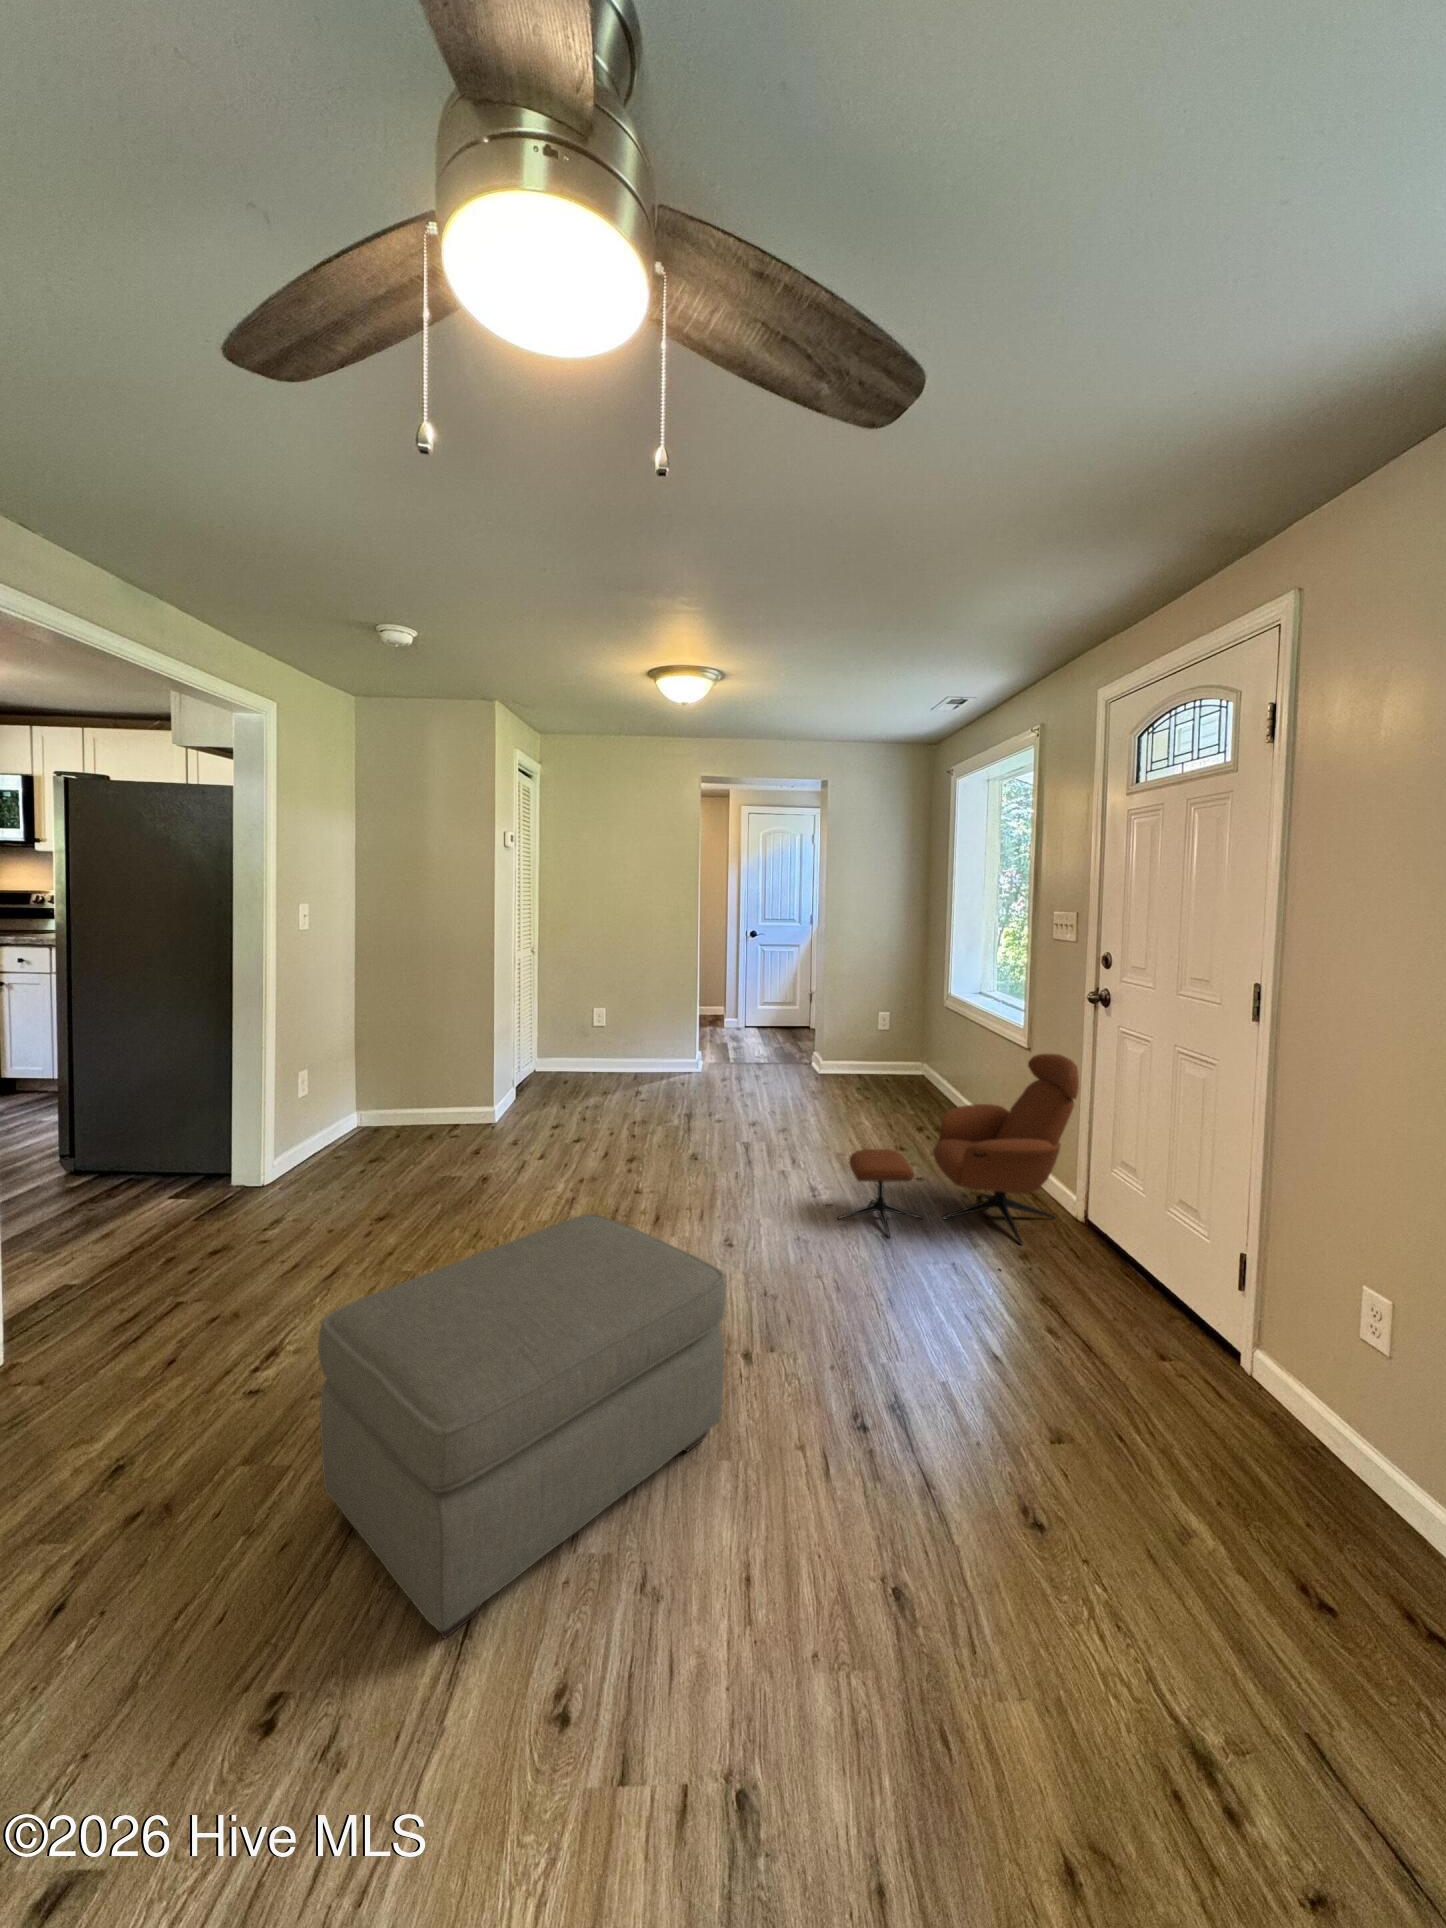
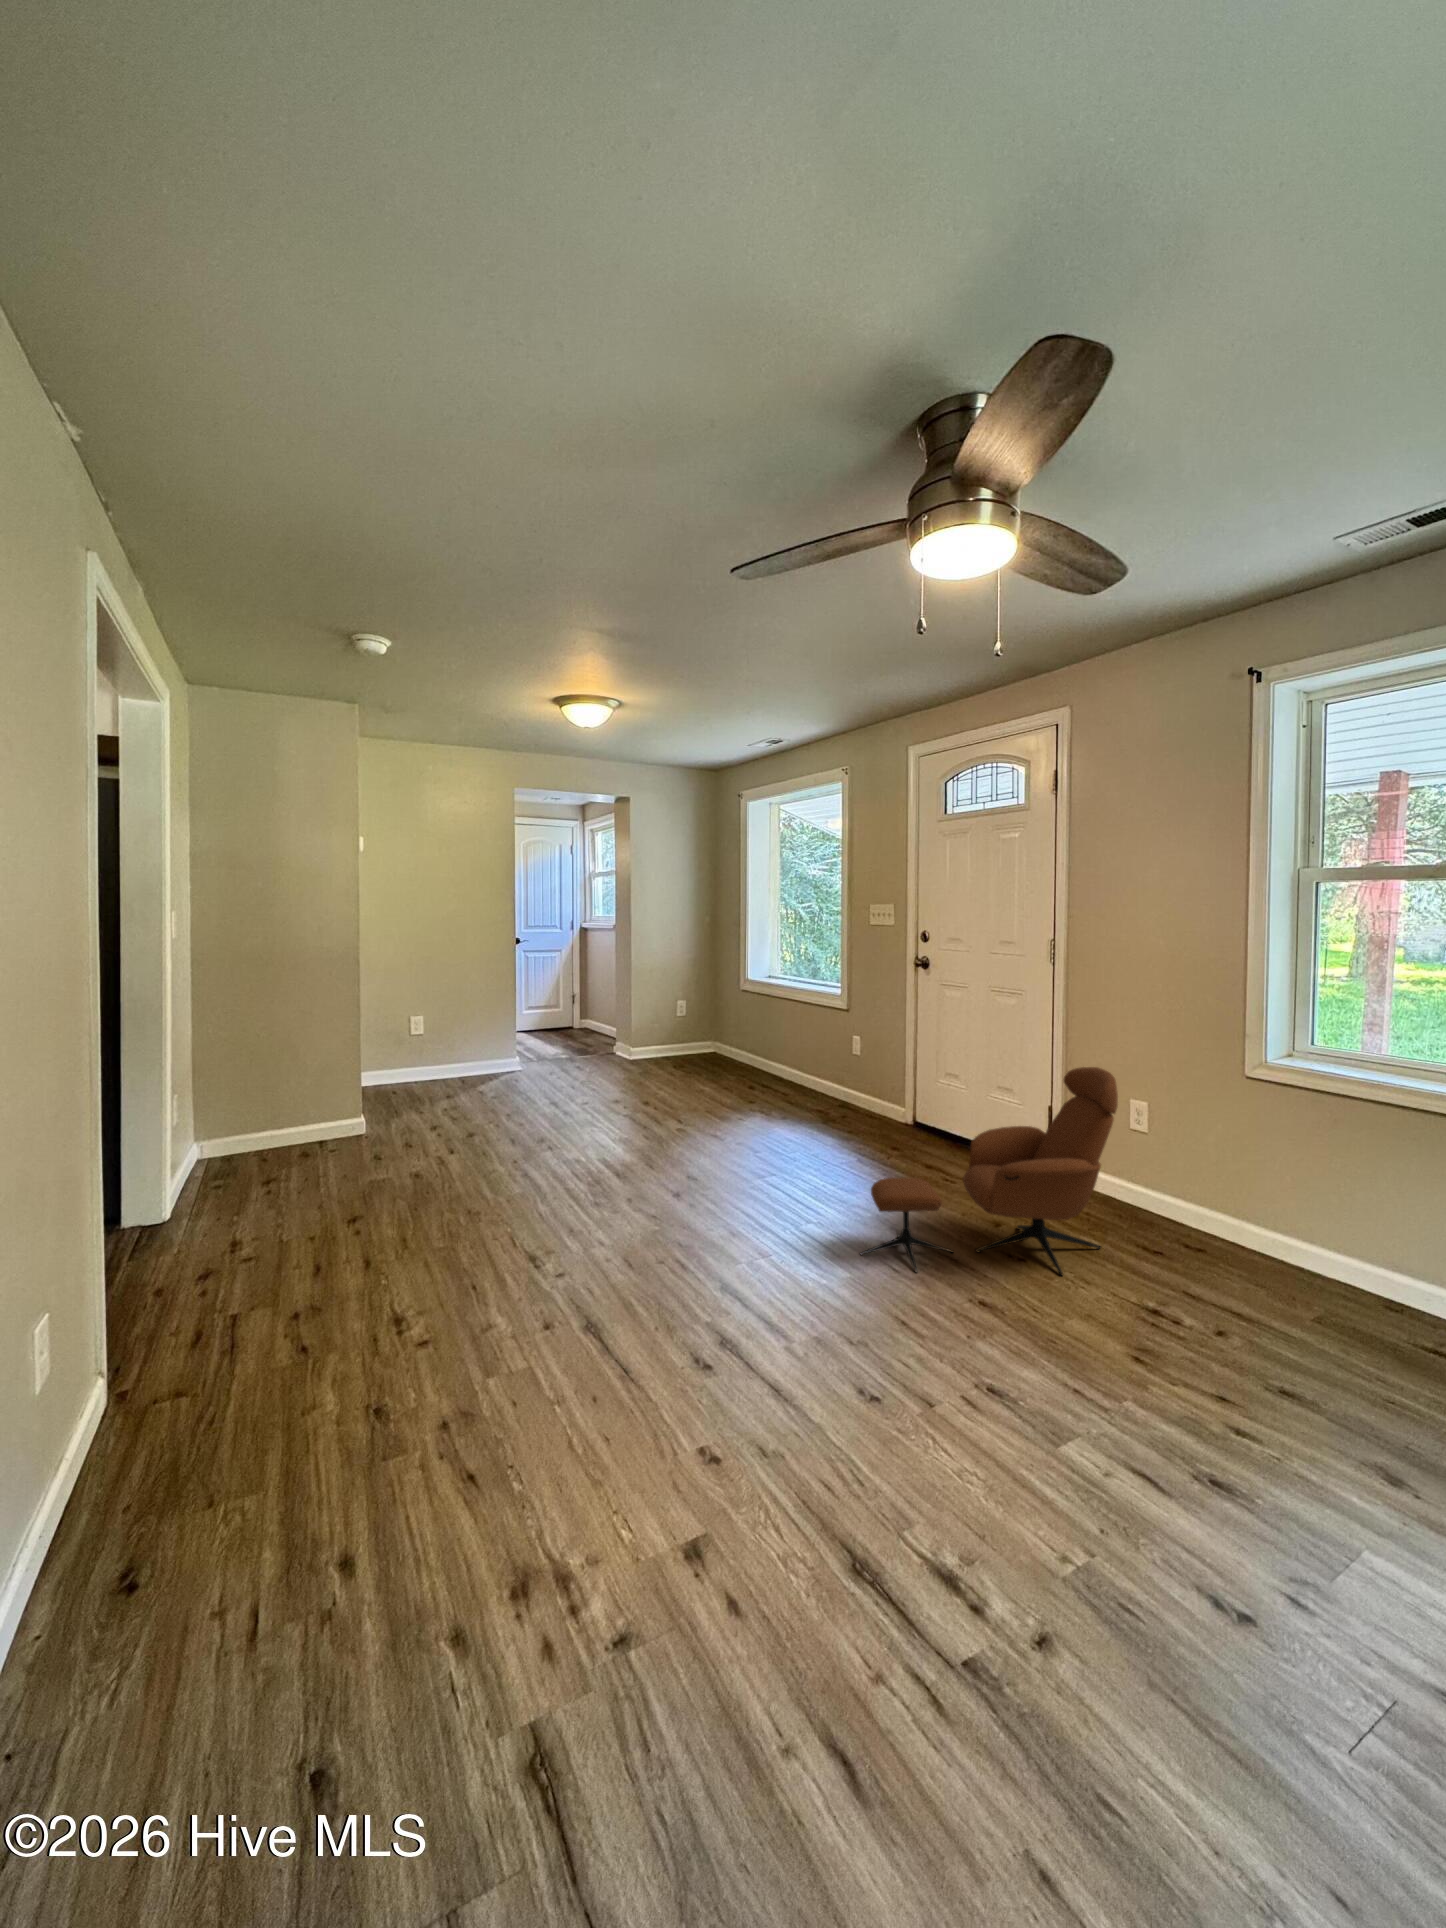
ottoman: present [318,1214,726,1638] -> none [306,1240,730,1661]

